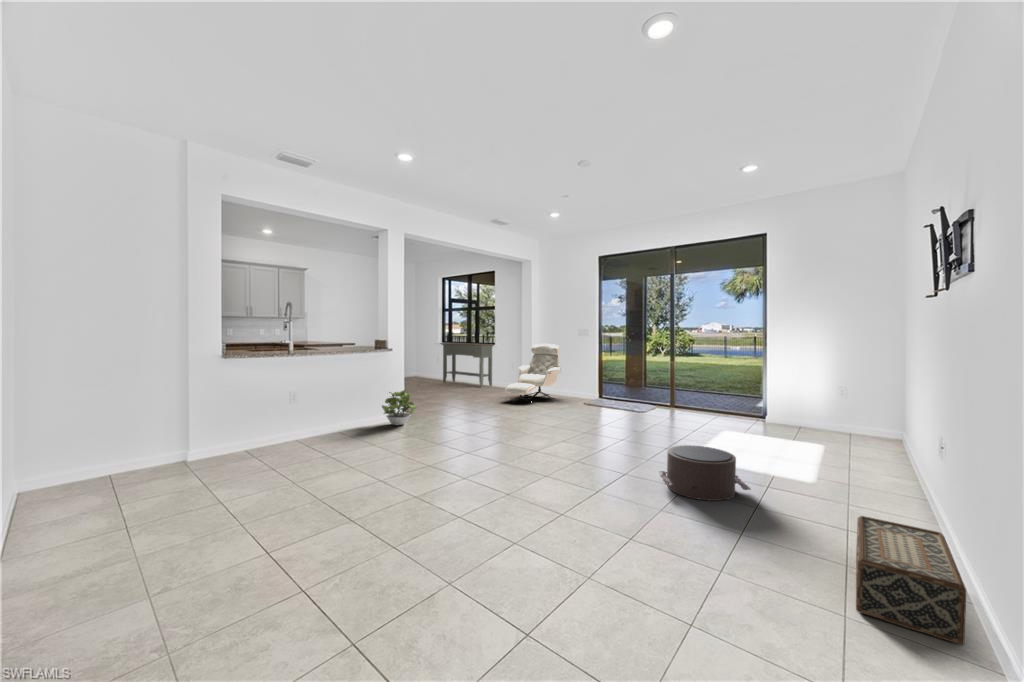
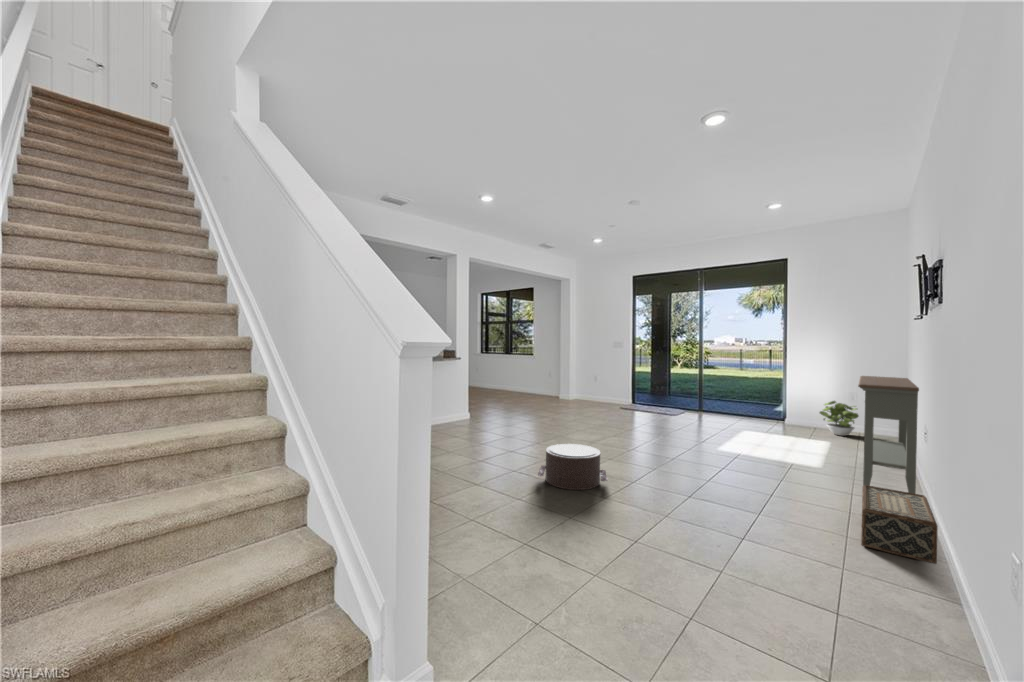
console table: present [441,343,494,387] -> present [858,376,919,494]
armchair: present [505,344,560,403] -> none [547,355,595,407]
potted plant: present [382,390,416,425] -> present [820,401,859,436]
pouf: present [659,445,751,501] -> present [538,444,608,490]

